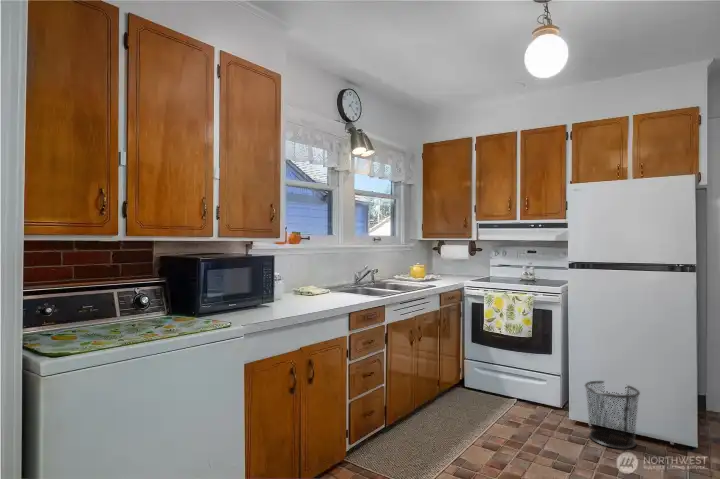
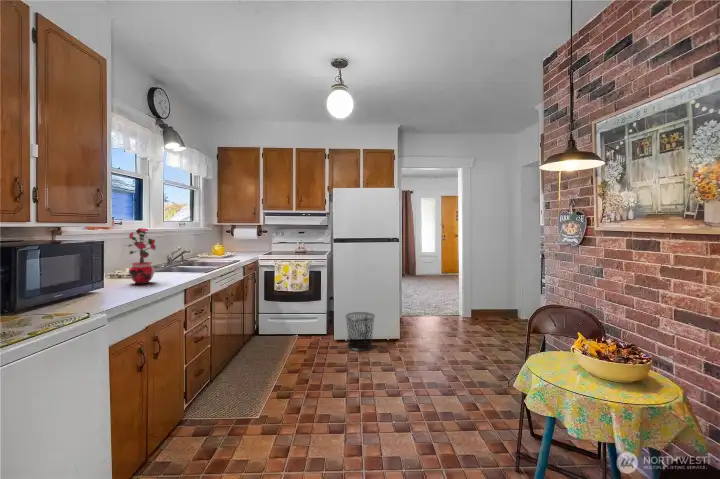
potted plant: none [283,242,316,304] -> present [128,228,156,284]

